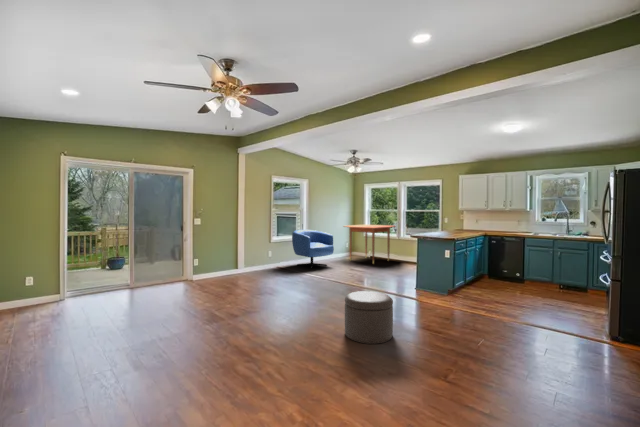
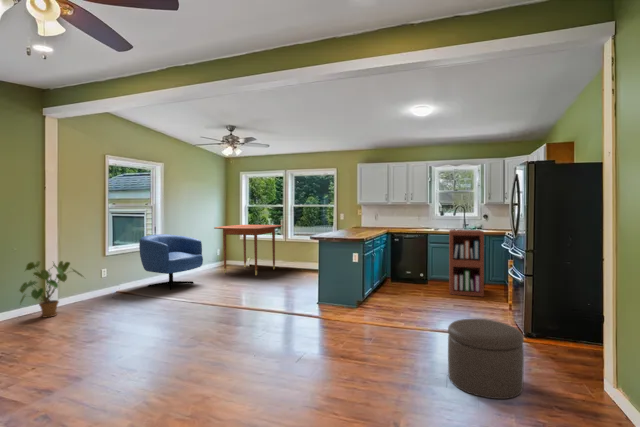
bookshelf: none [543,234,581,298] -> present [449,230,484,297]
house plant: none [224,243,260,278] -> present [19,261,82,317]
ottoman: present [345,291,393,344] -> present [448,319,524,399]

